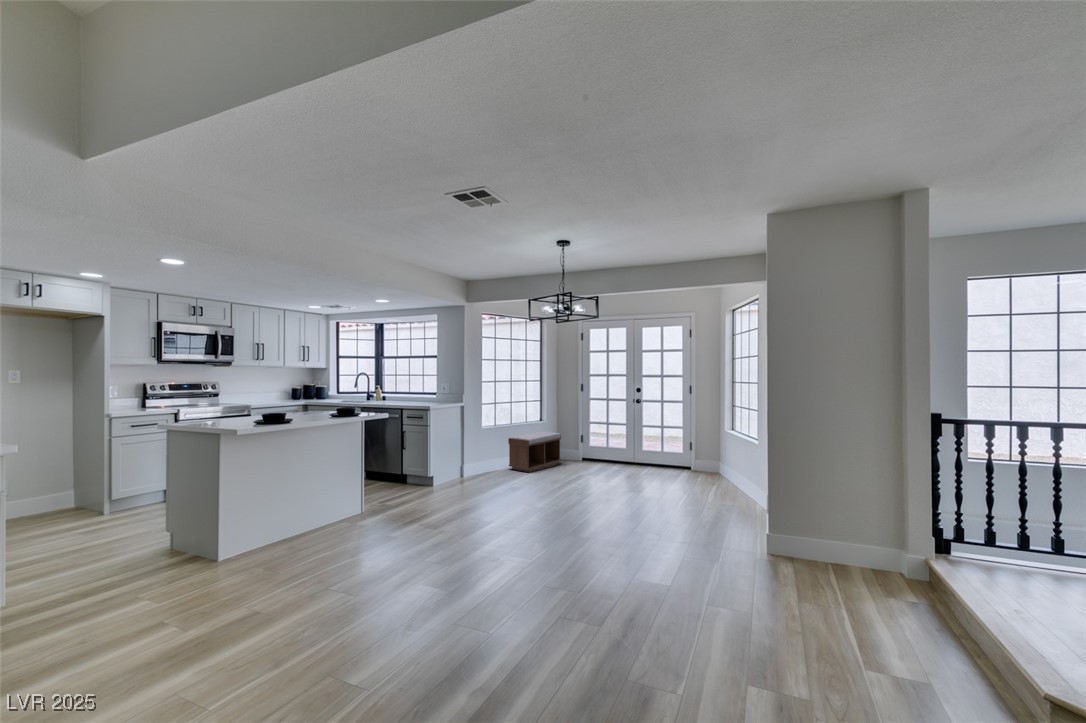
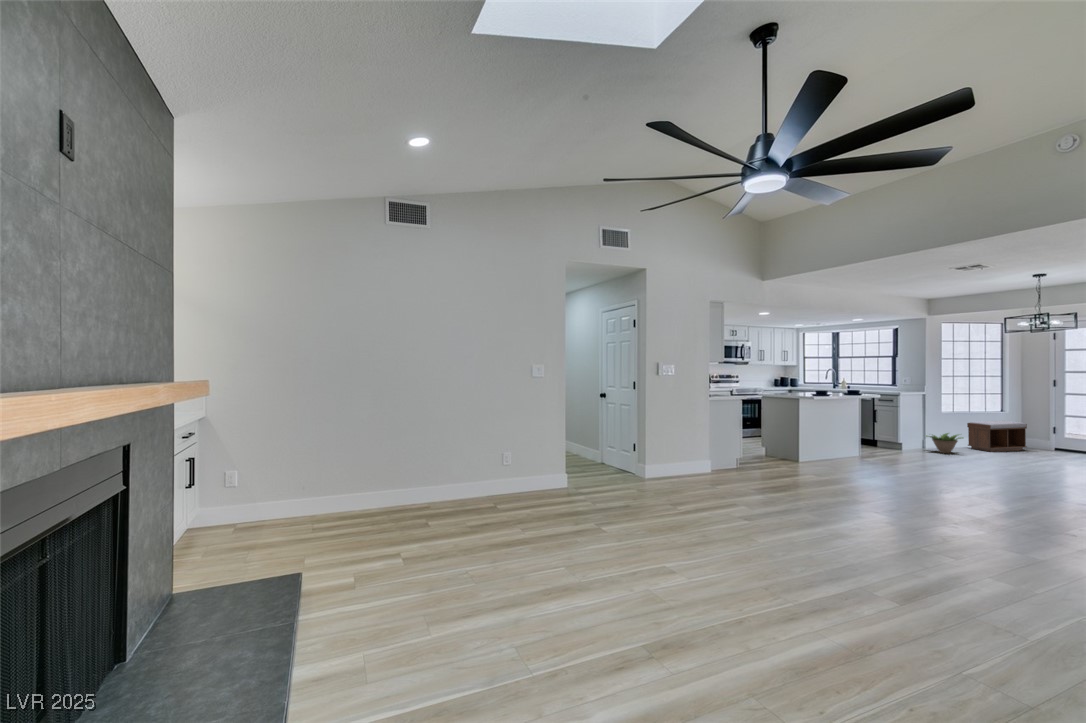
decorative plant: none [460,455,502,485] -> present [926,433,963,453]

